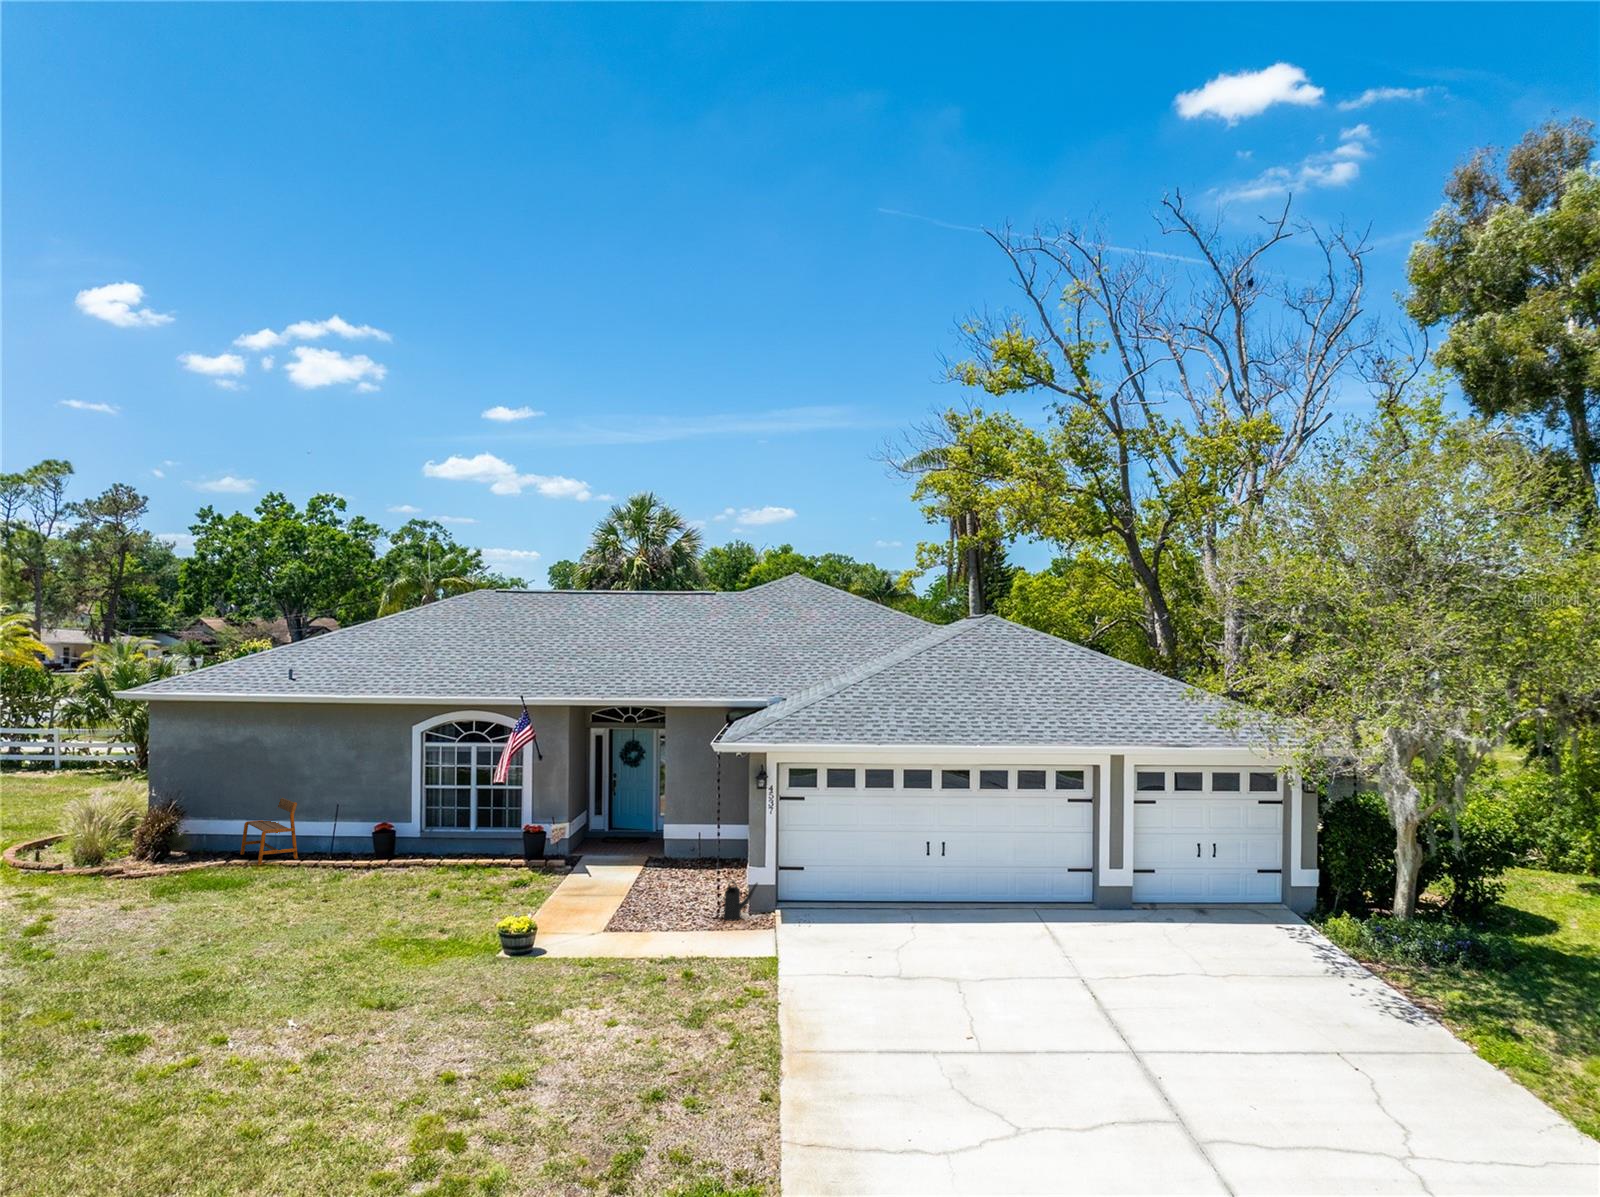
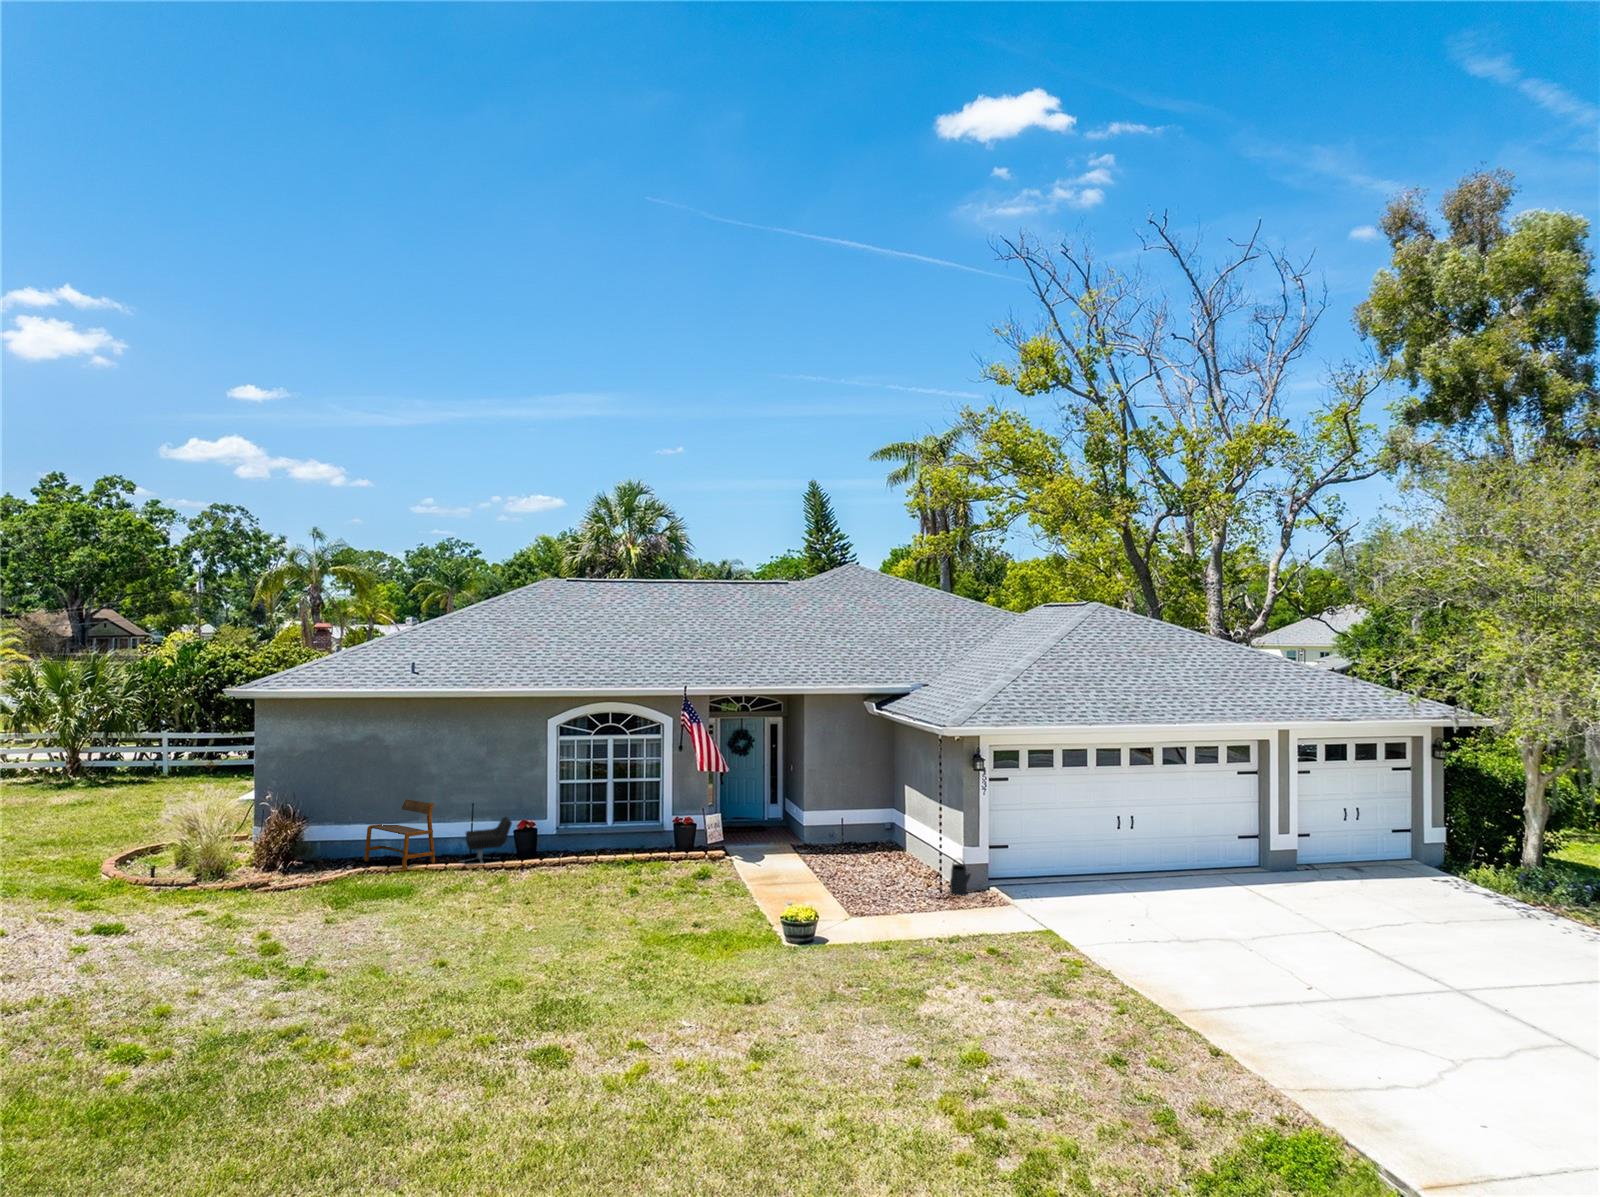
lounge chair: none [319,818,373,862] -> present [466,817,512,863]

